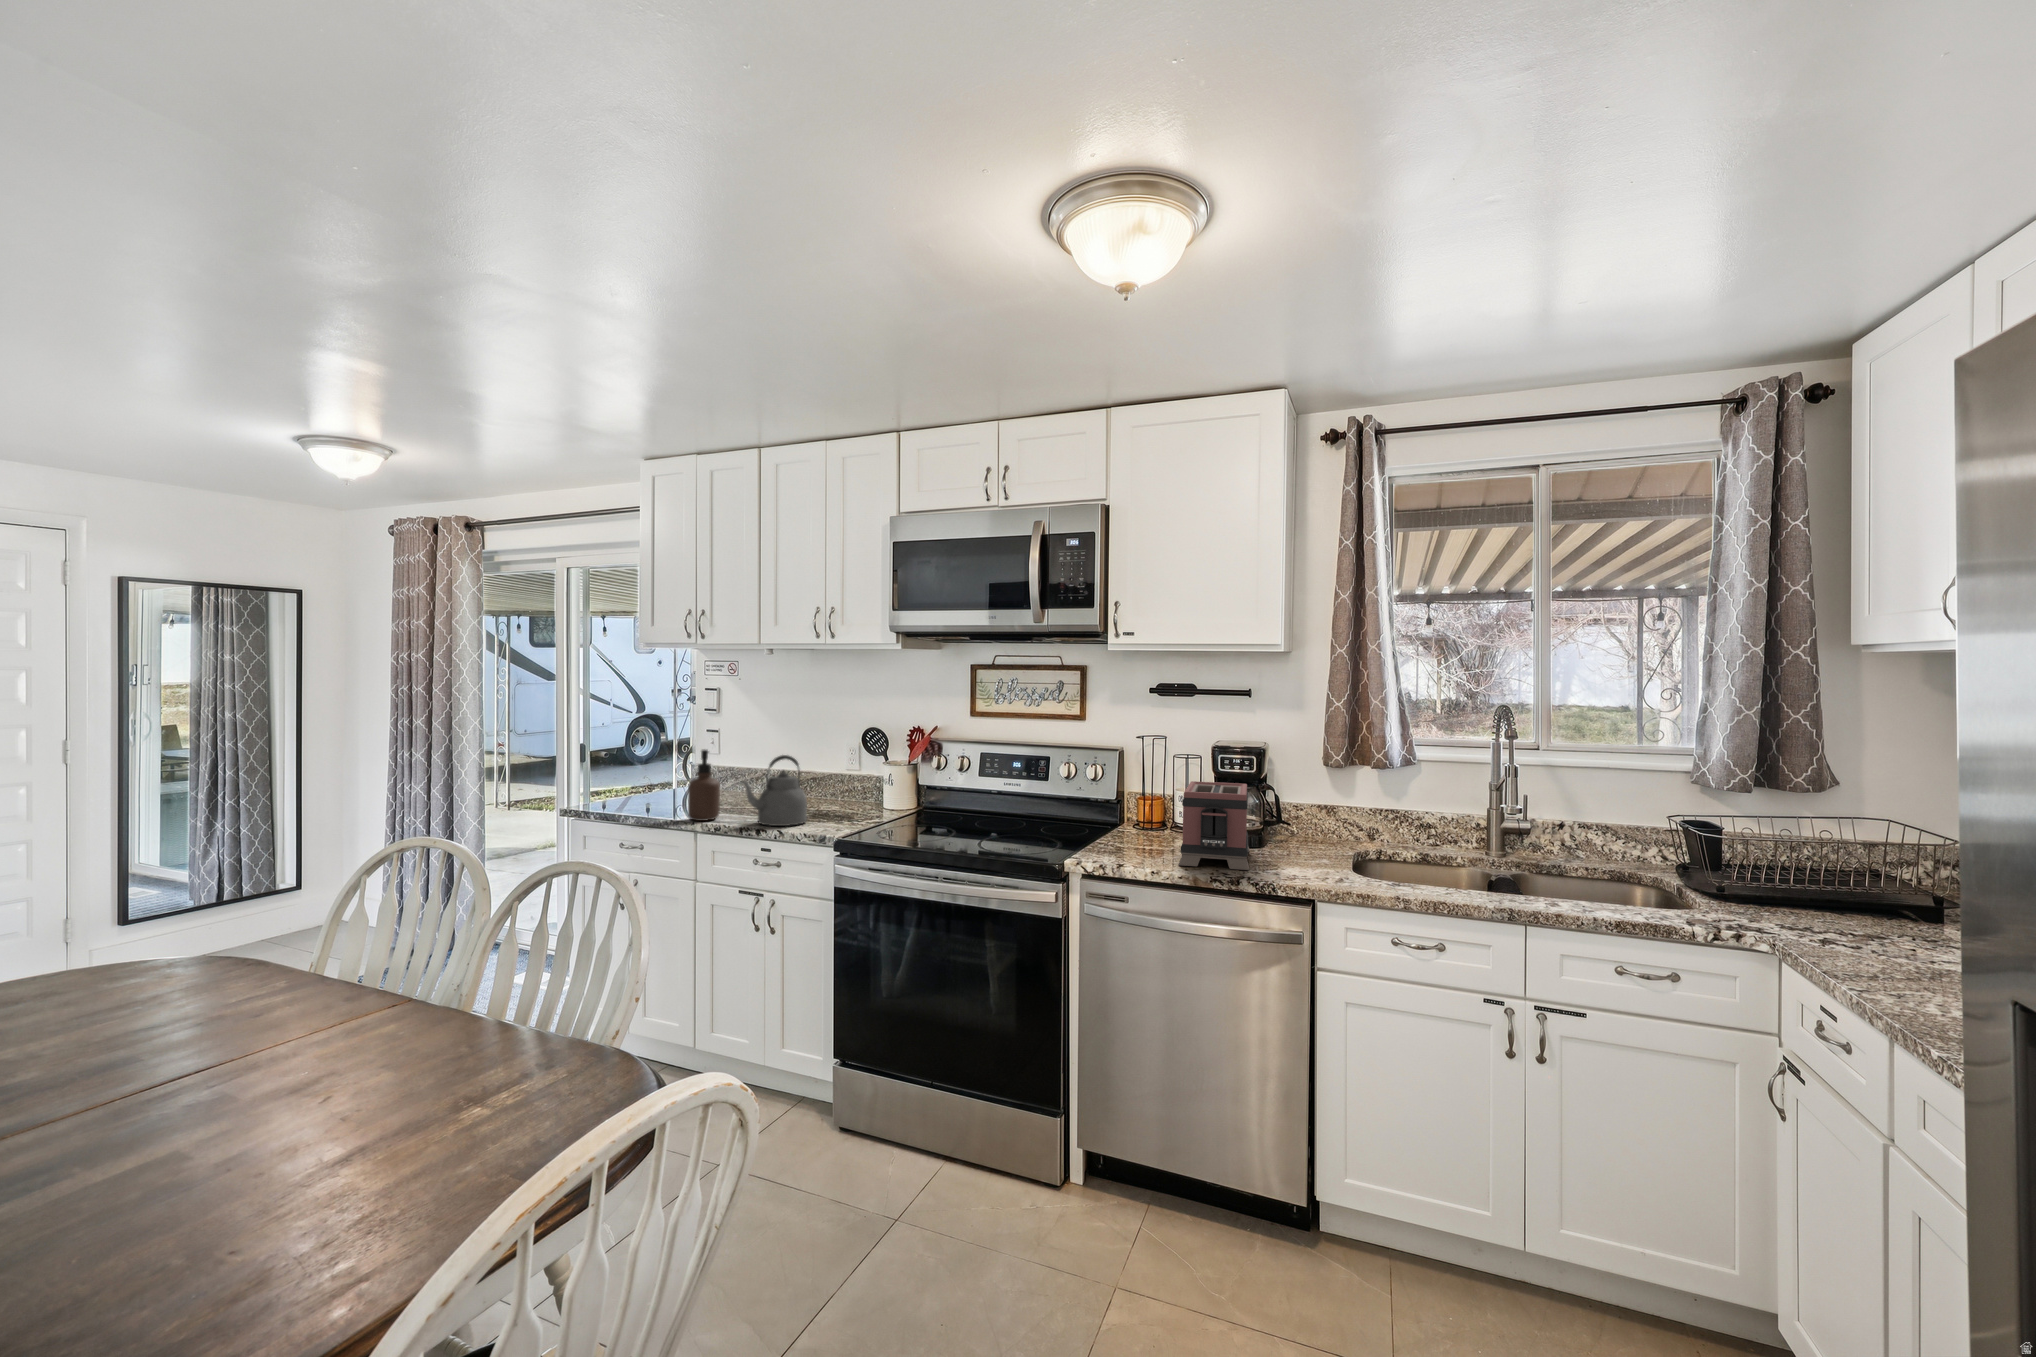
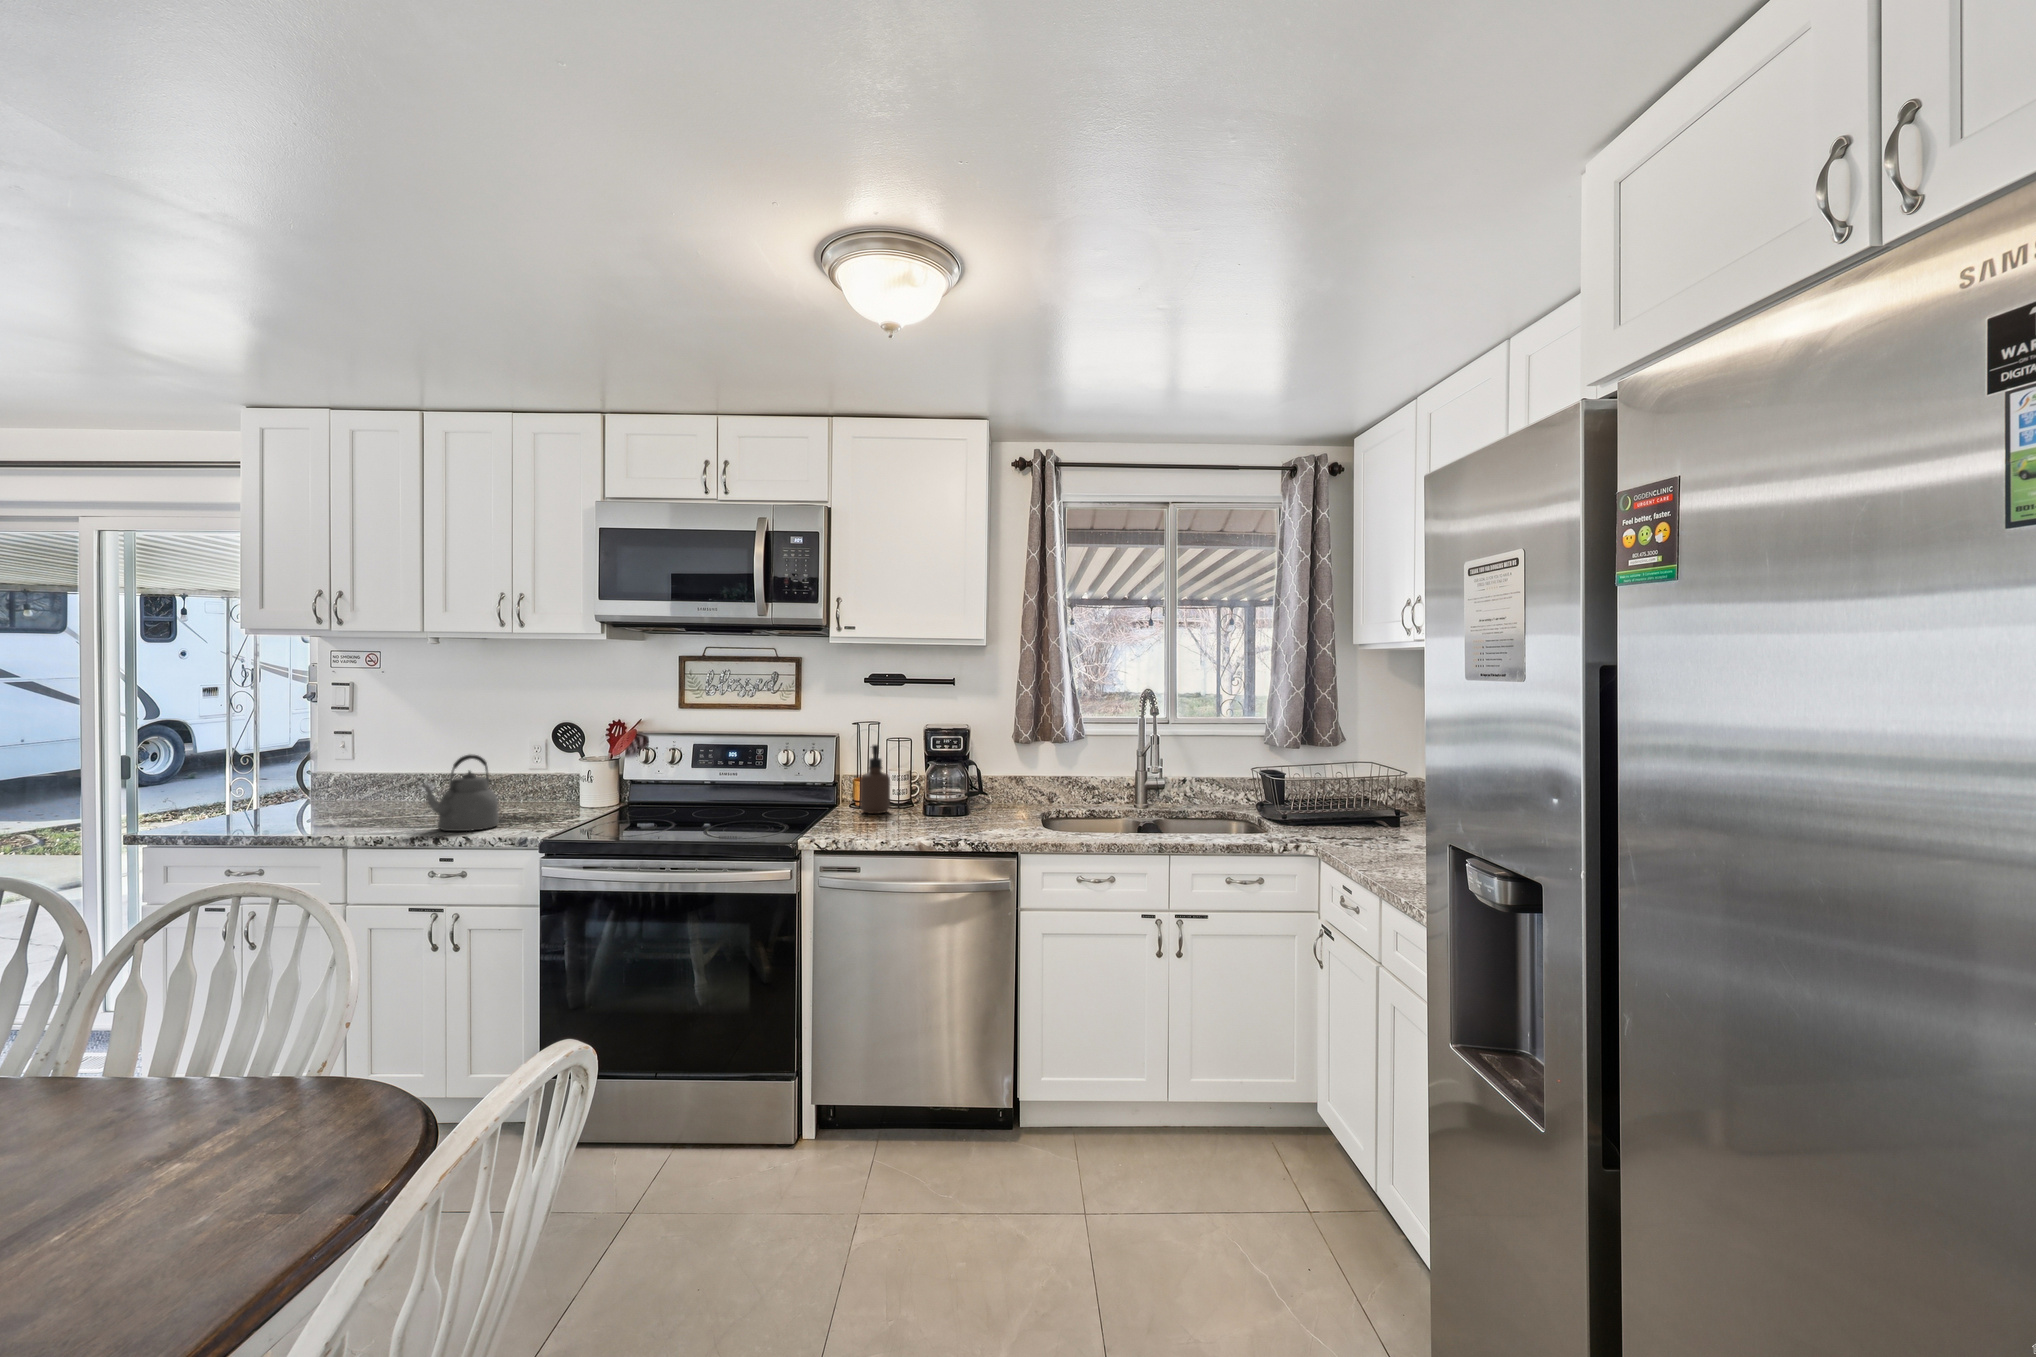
soap dispenser: present [688,749,720,821] -> present [860,745,890,814]
toaster: present [1179,781,1250,870] -> none [901,761,963,834]

